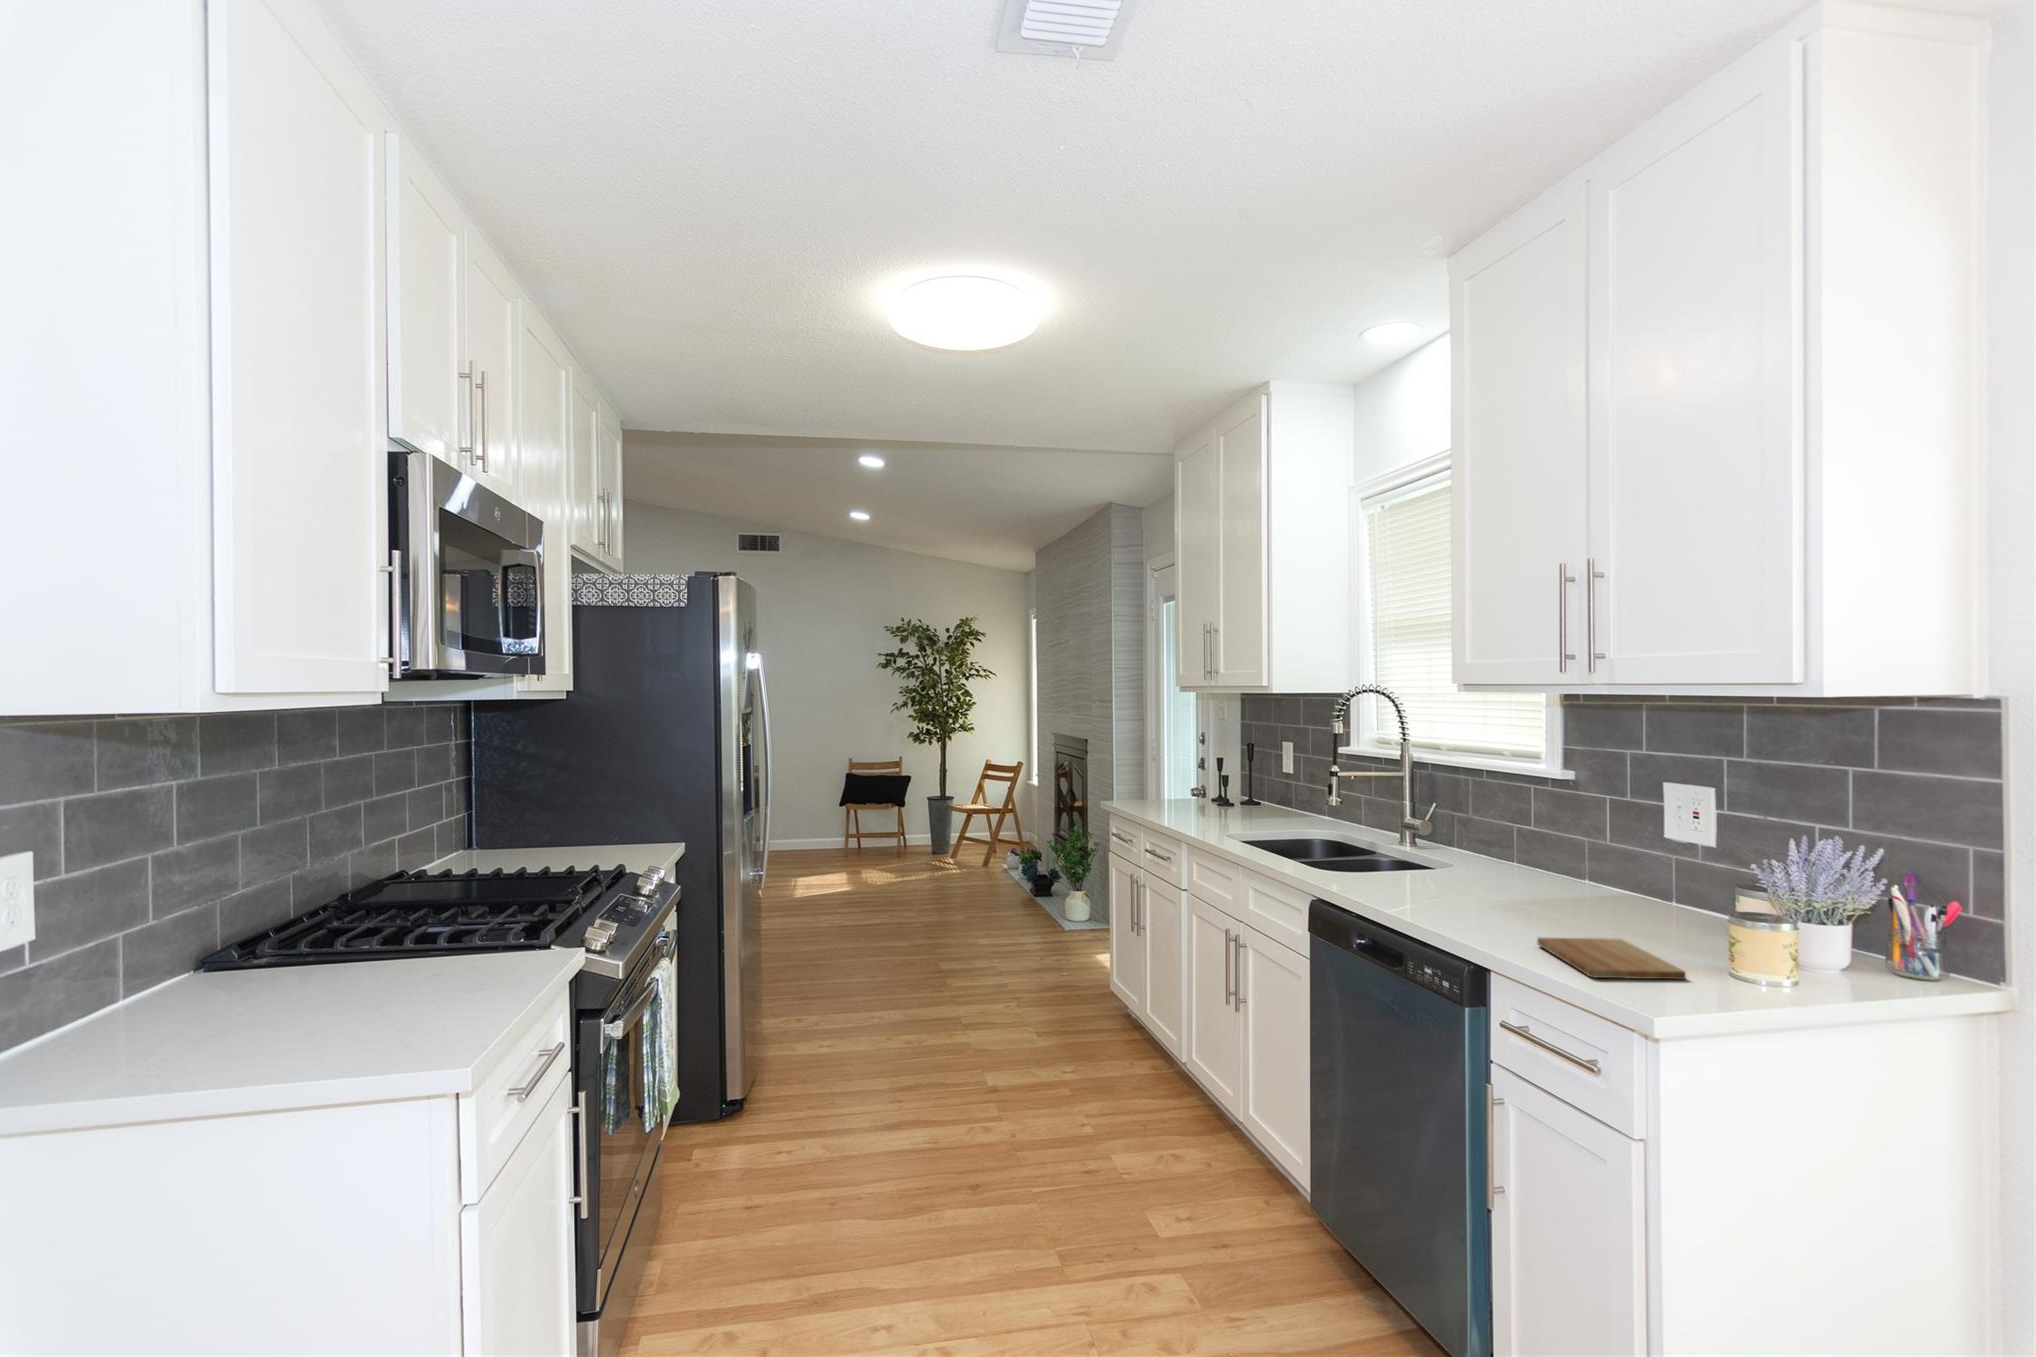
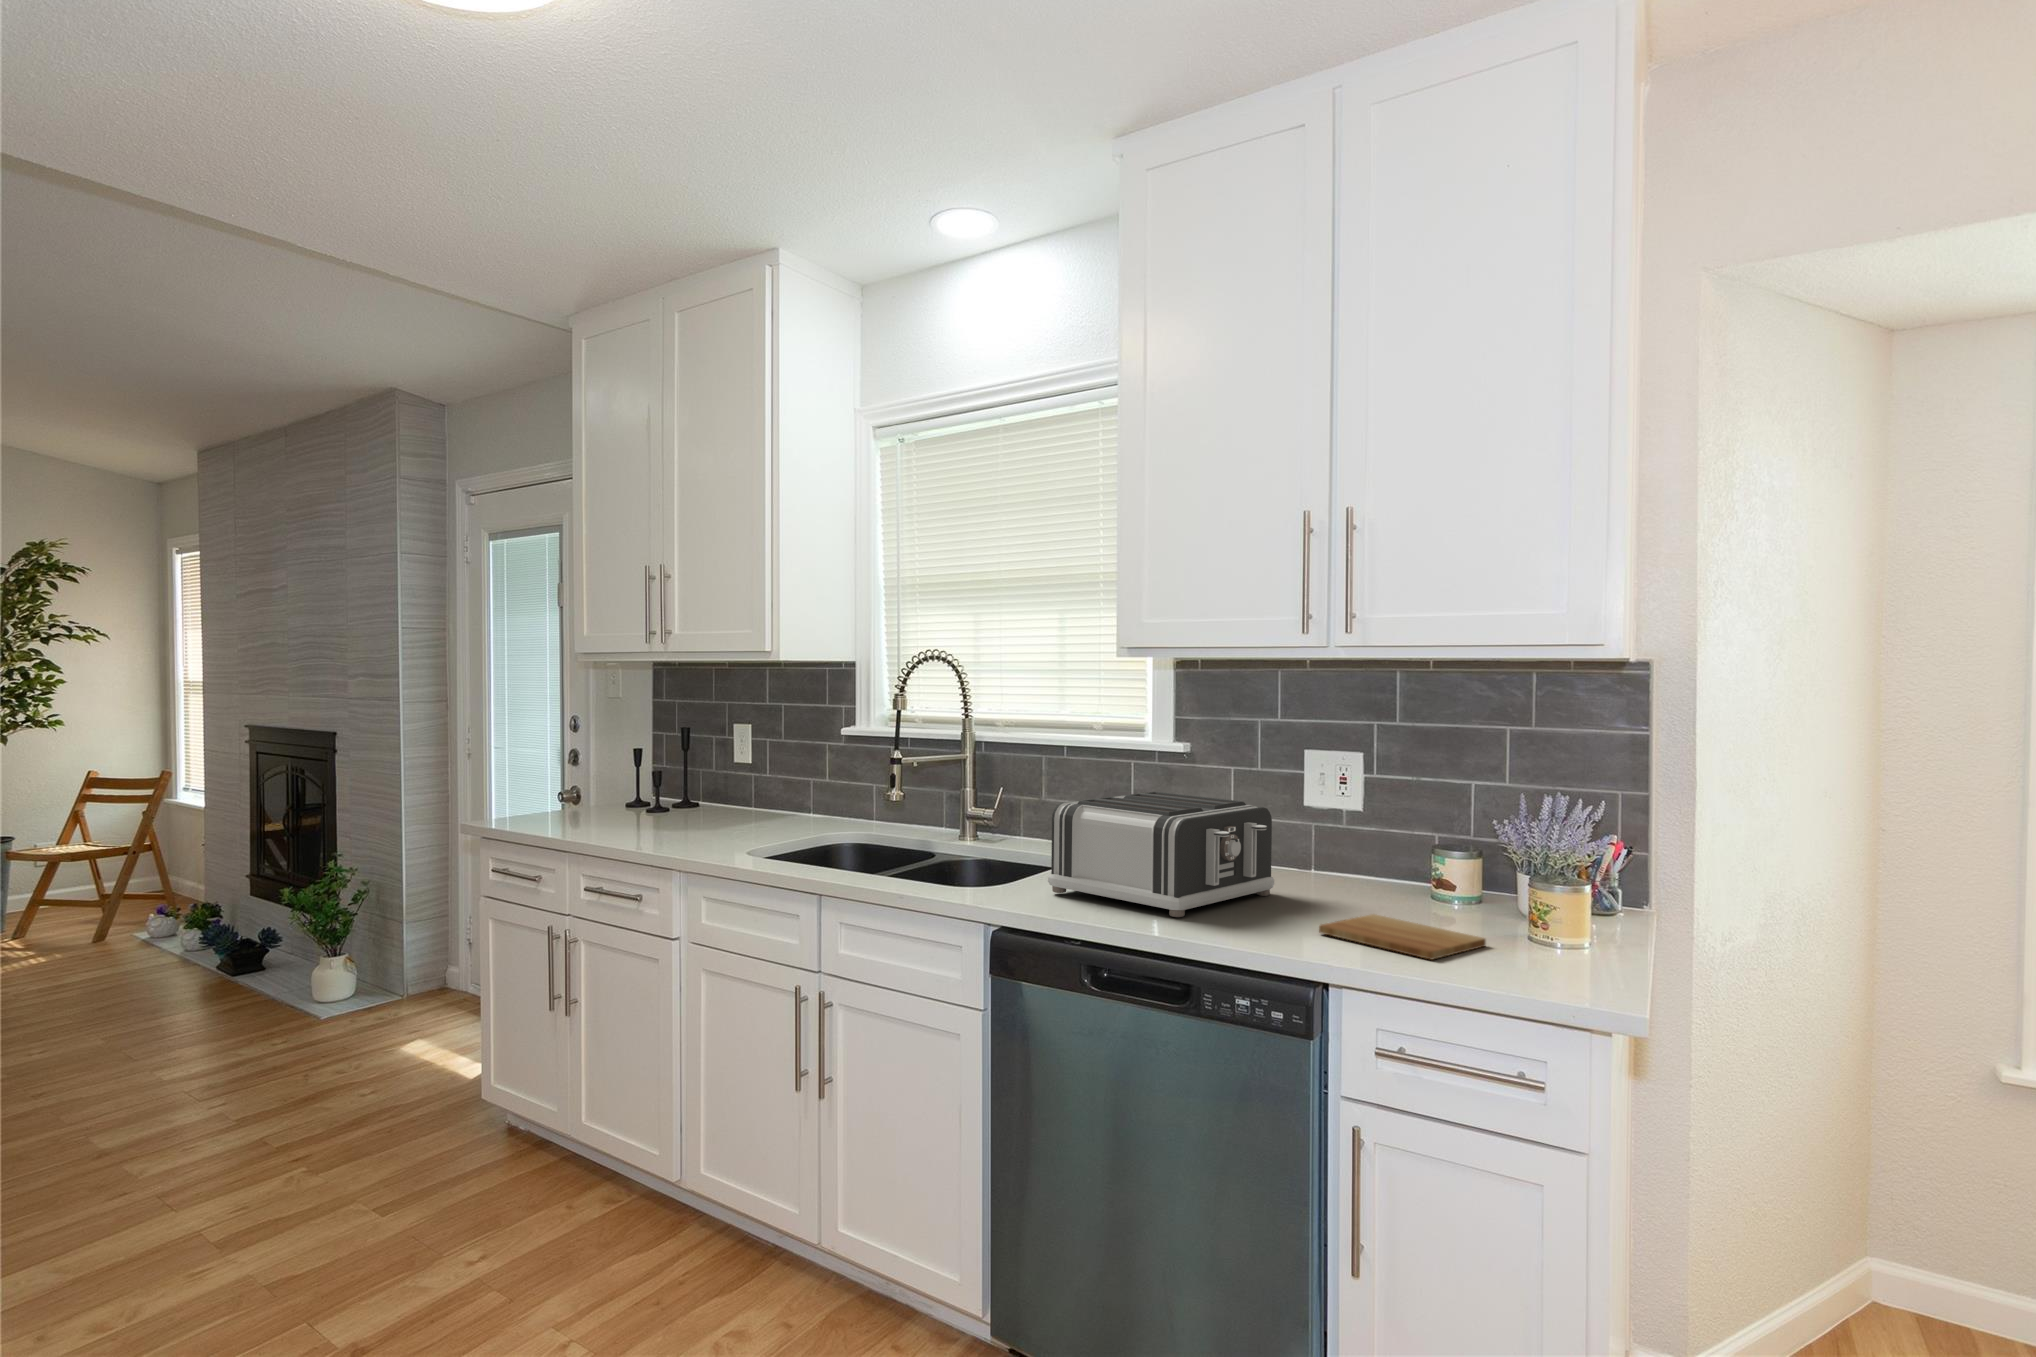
toaster: none [1377,813,1582,917] -> present [1048,792,1274,917]

